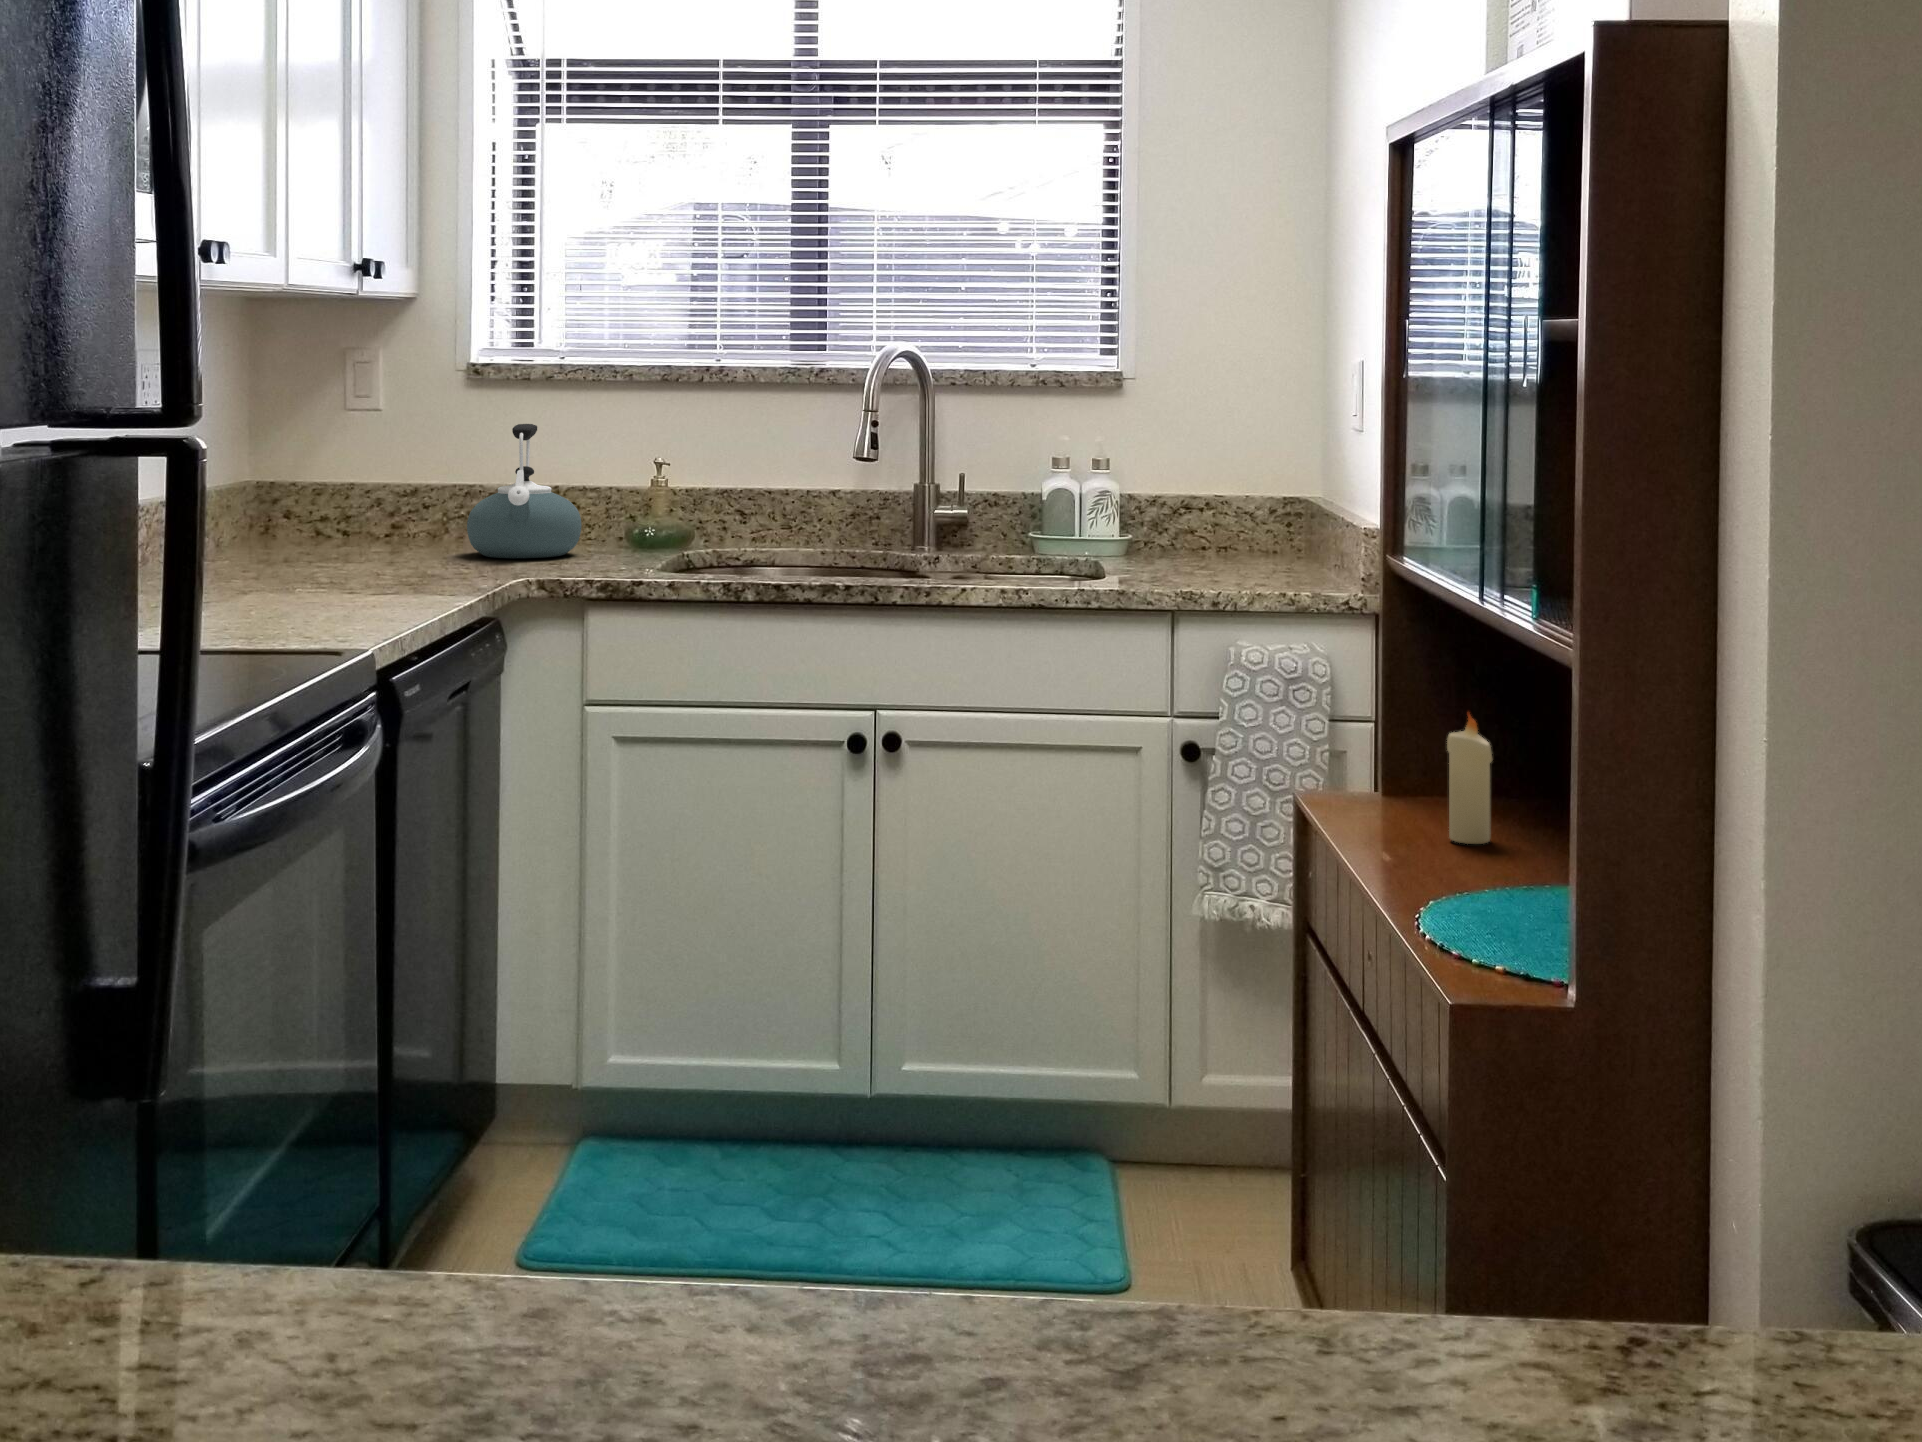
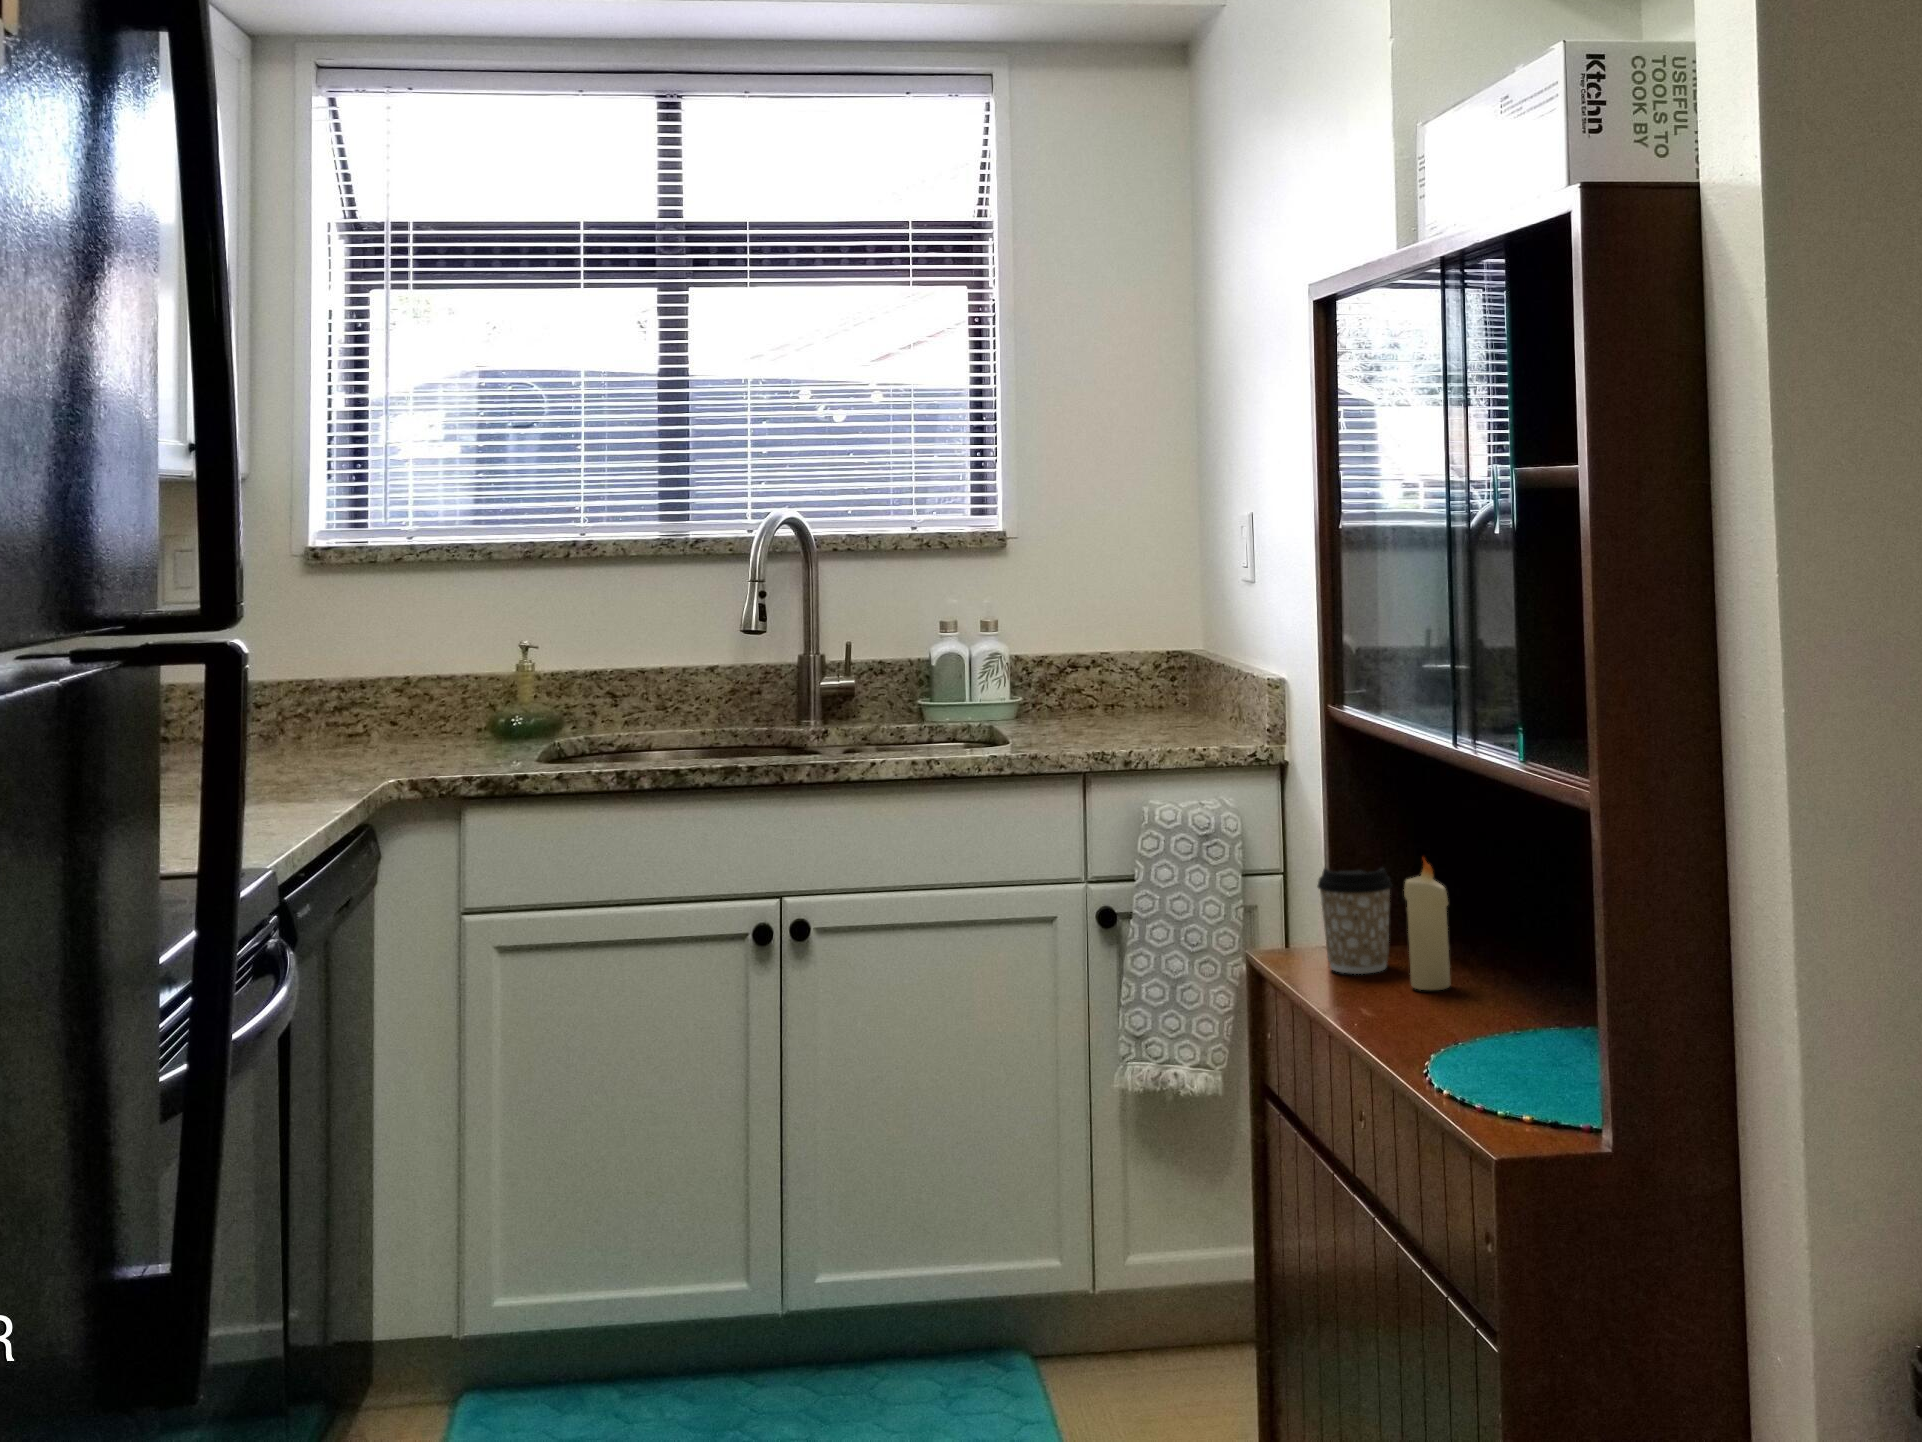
kettle: present [467,424,581,558] -> none [305,611,437,761]
coffee cup: none [1367,714,1445,822] -> present [1317,868,1392,974]

